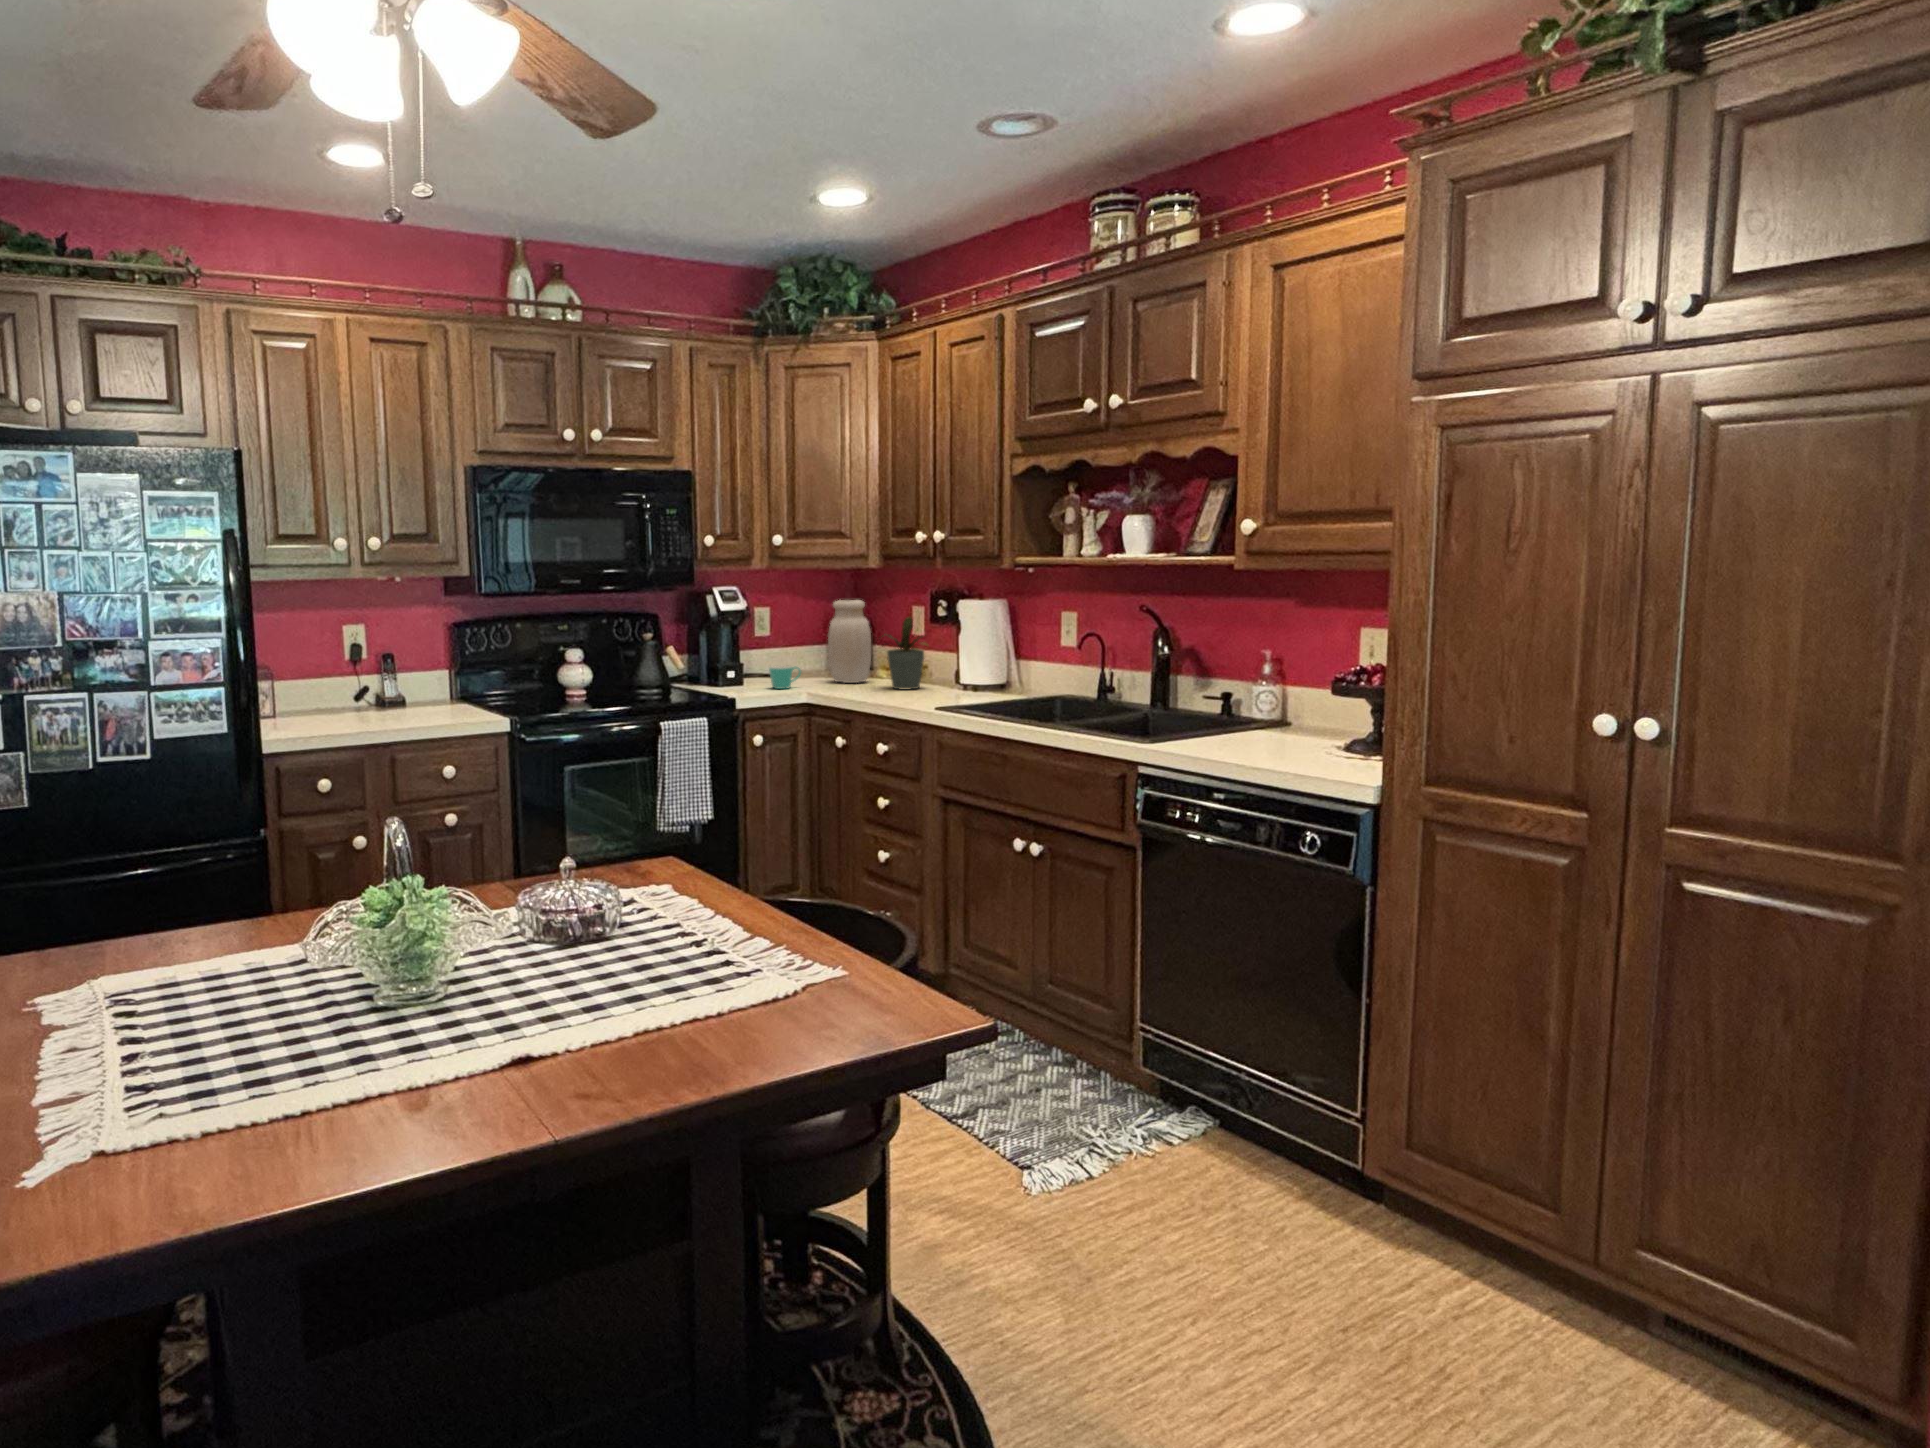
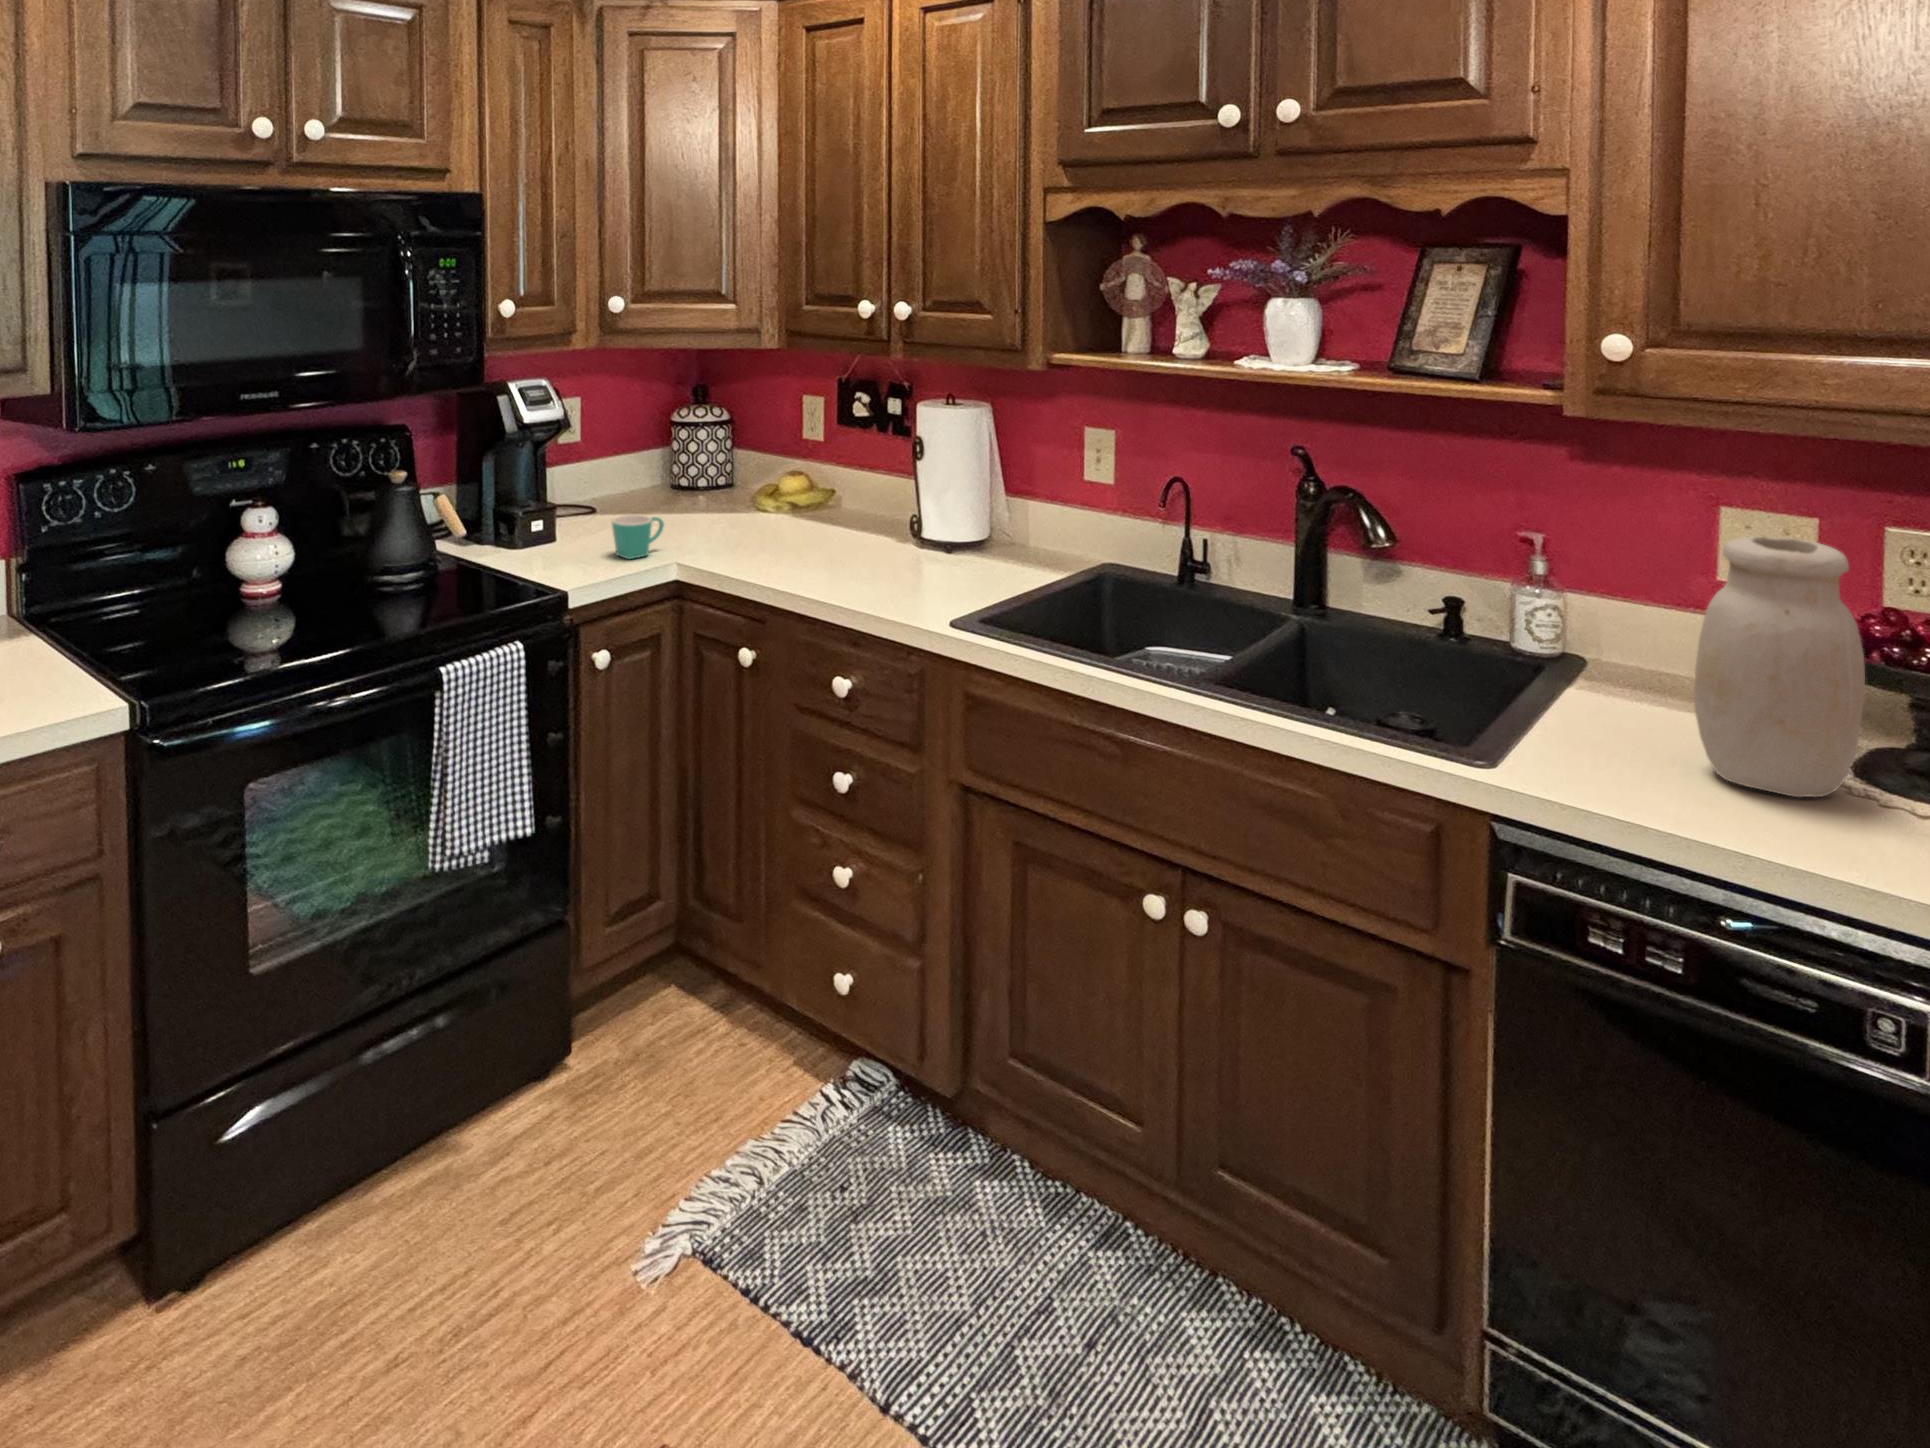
jar: present [828,600,871,683] -> present [1694,536,1865,797]
potted plant: present [882,617,928,689] -> none [792,437,878,554]

